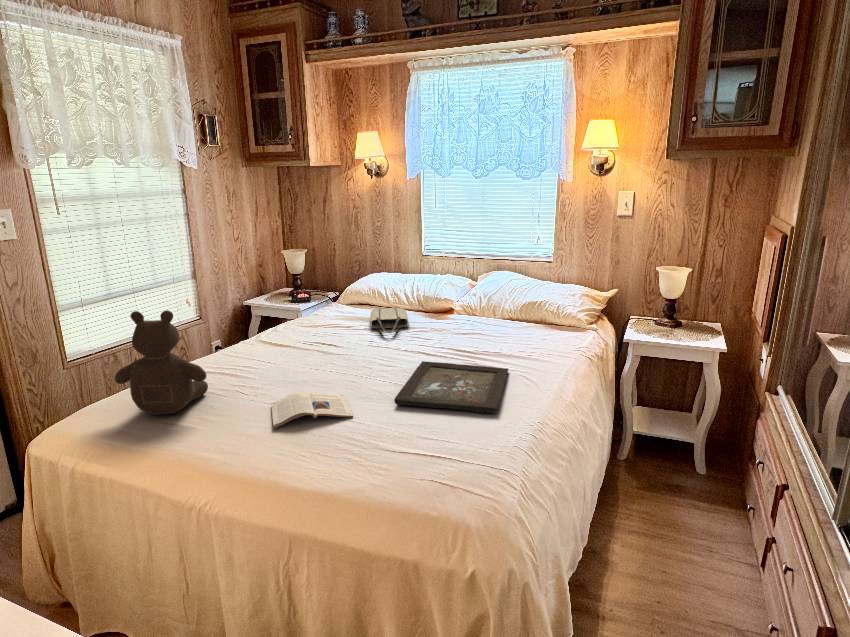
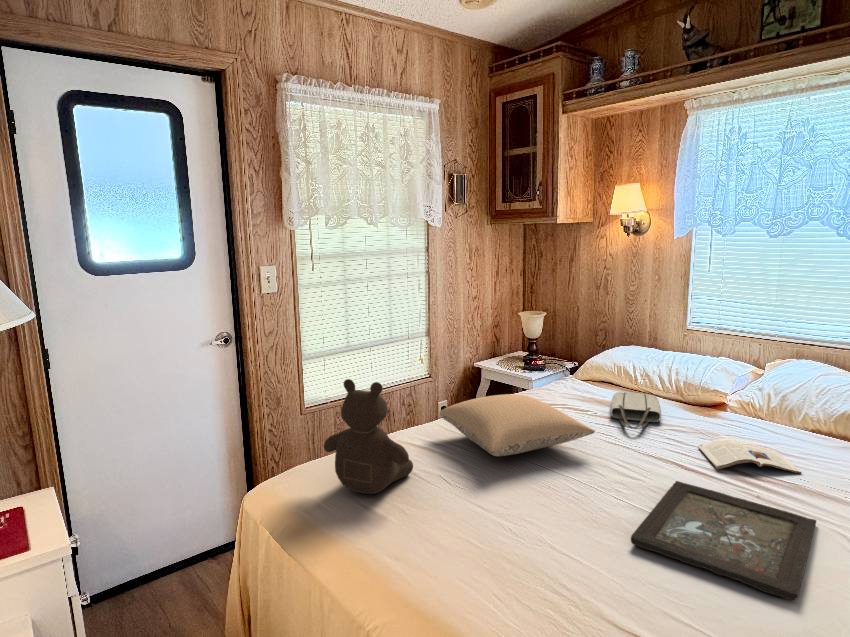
pillow: none [223,316,361,366] -> present [440,394,595,456]
magazine: present [272,392,353,428] -> present [698,438,802,474]

